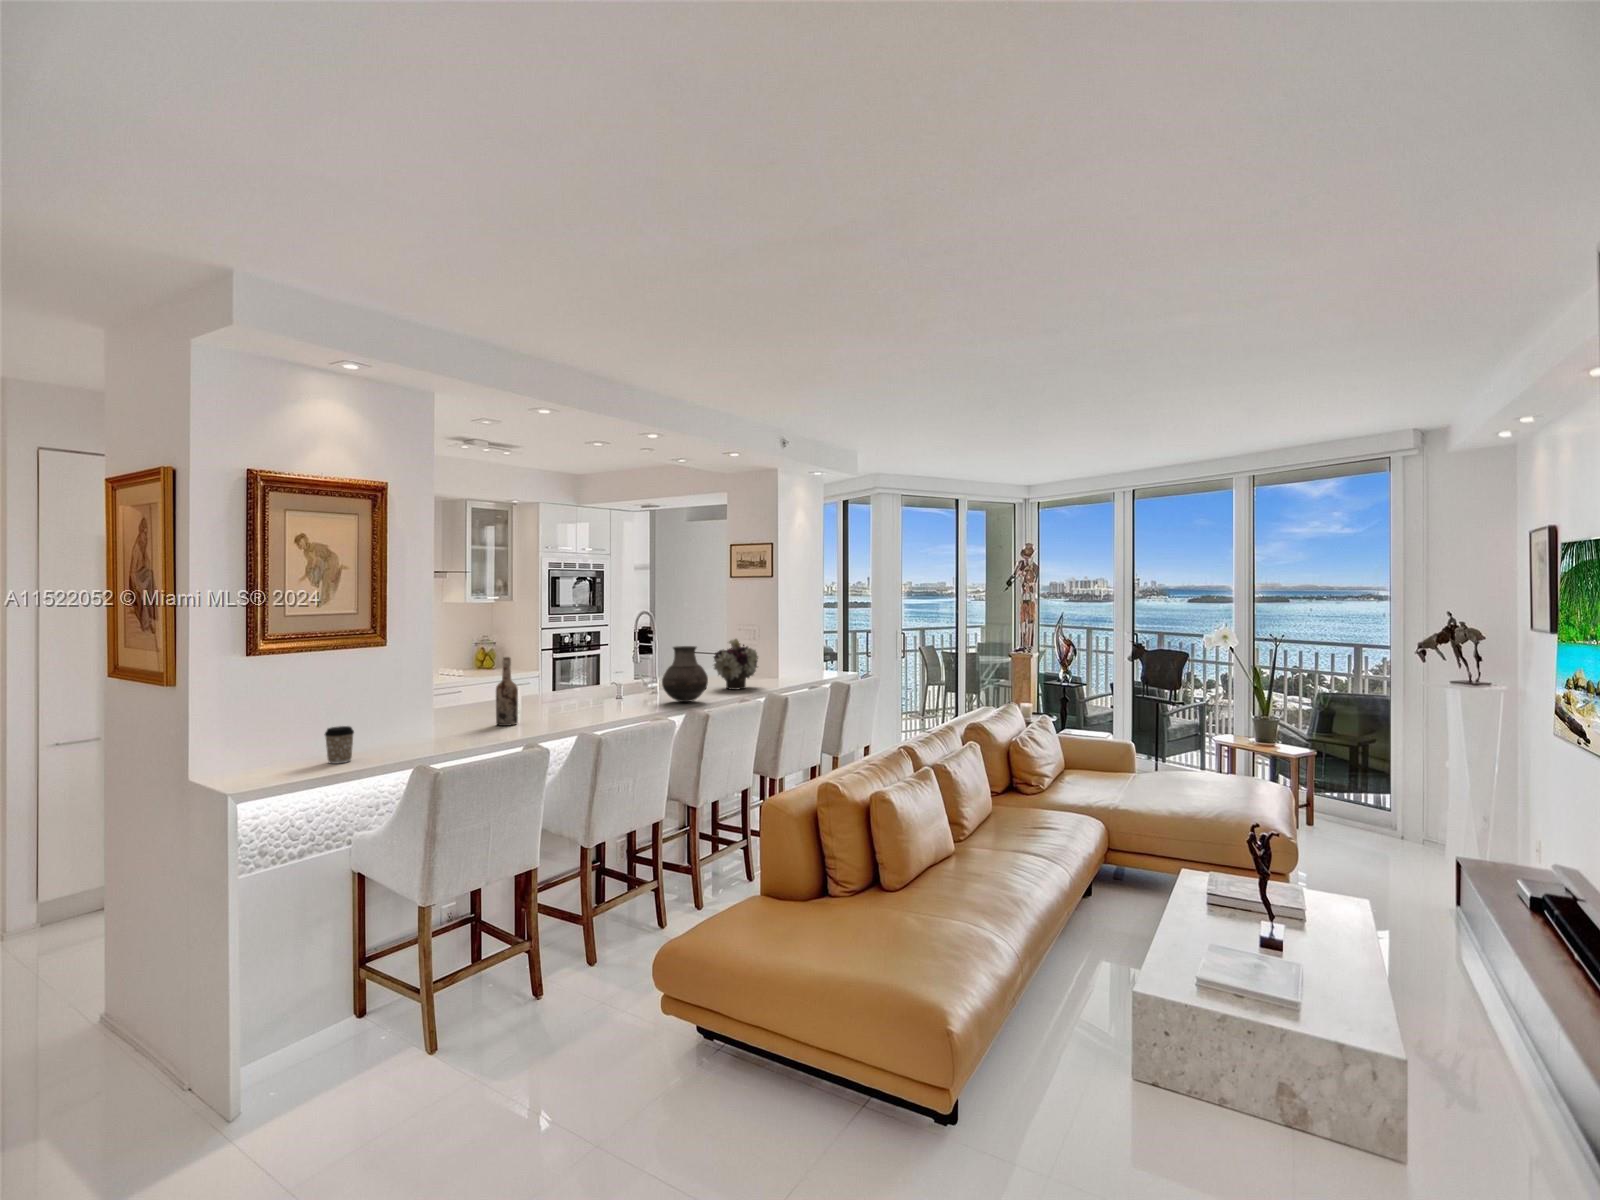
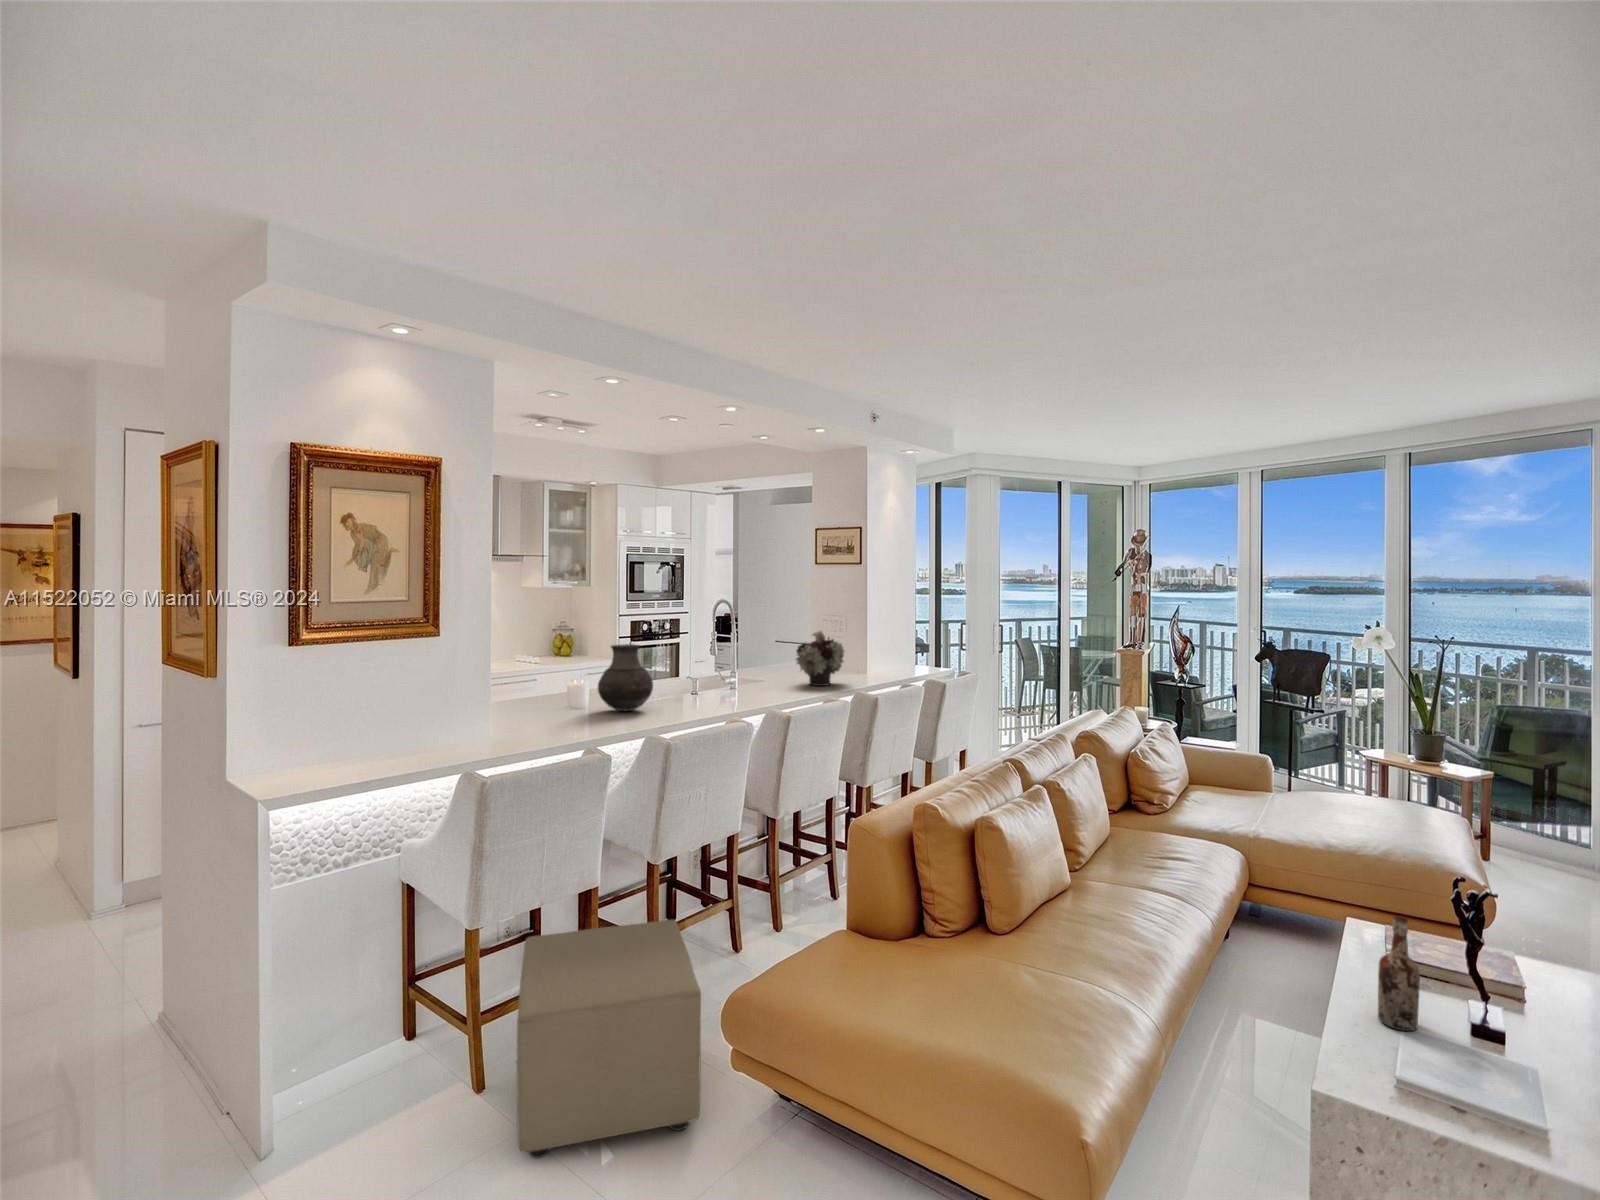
vase: present [662,646,708,702] -> present [598,644,653,711]
wine bottle: present [496,657,518,726] -> present [1378,916,1420,1031]
coffee cup: present [325,726,354,764] -> none [371,724,403,765]
ottoman: none [472,895,636,1100] -> present [517,920,701,1158]

